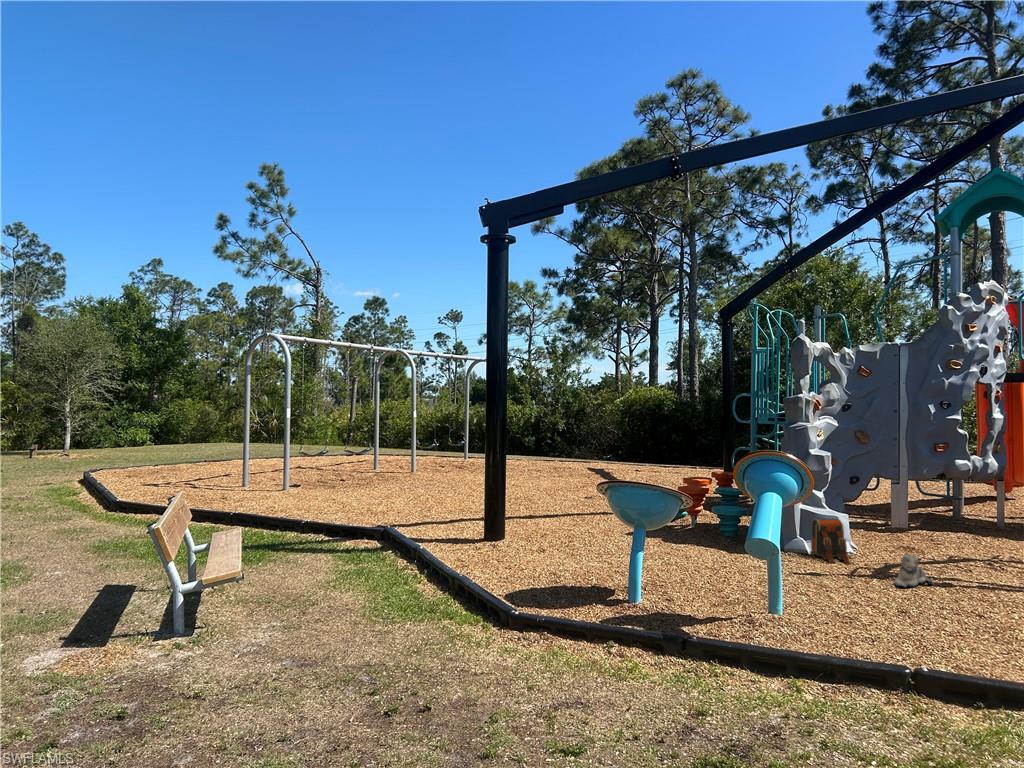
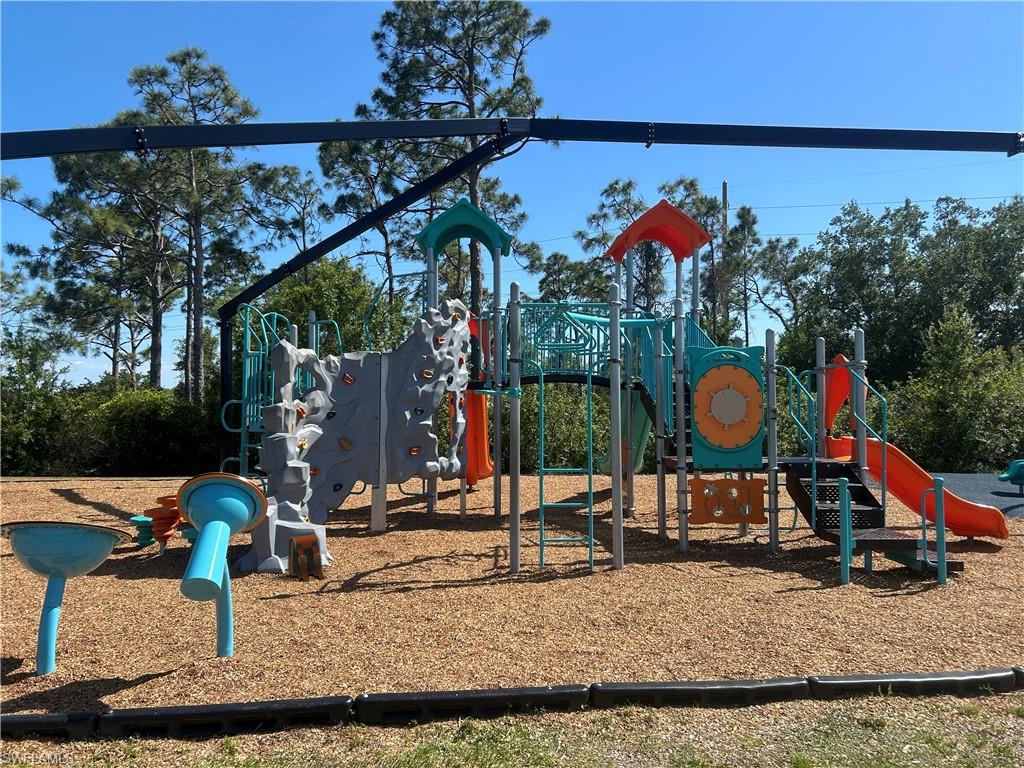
plush toy: present [894,553,933,588] -> none [360,561,395,596]

